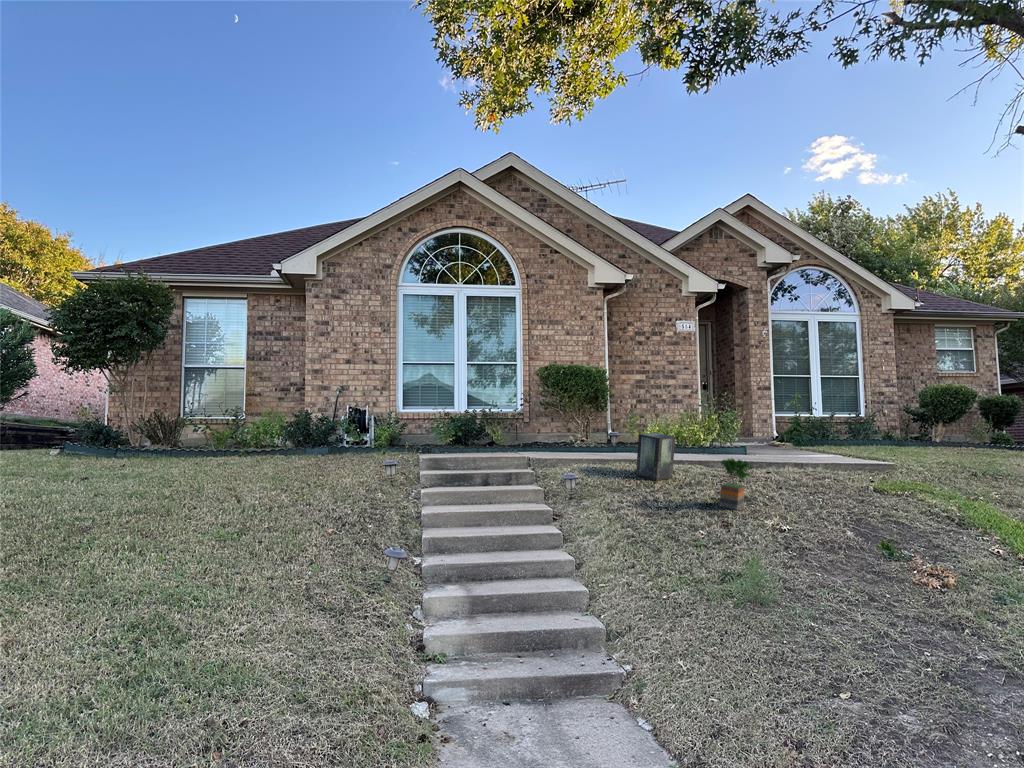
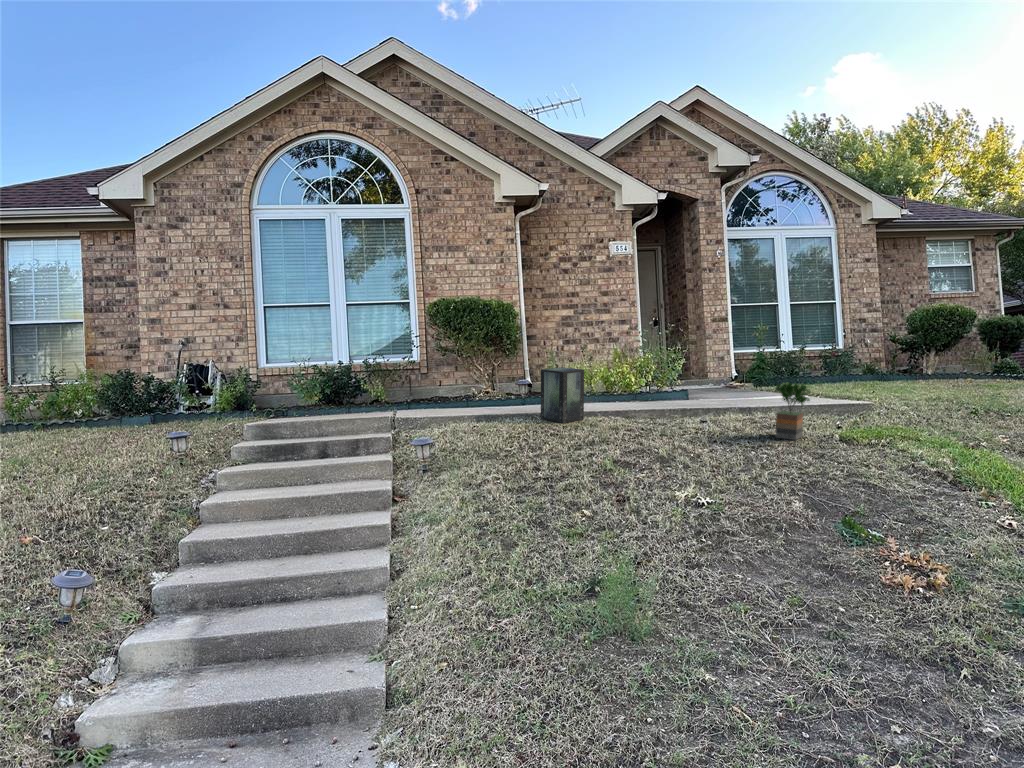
potted tree: present [719,458,753,510] -> present [775,382,811,440]

